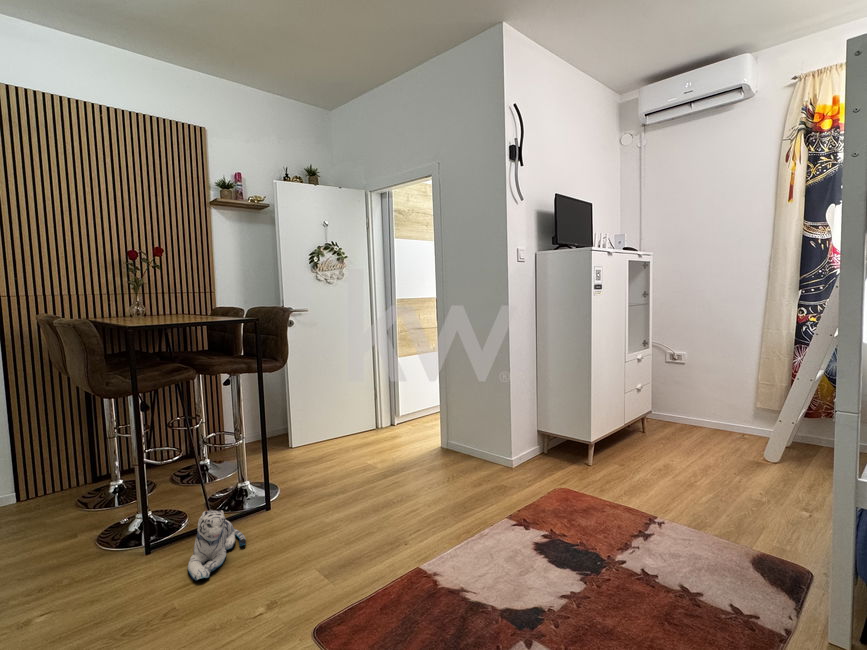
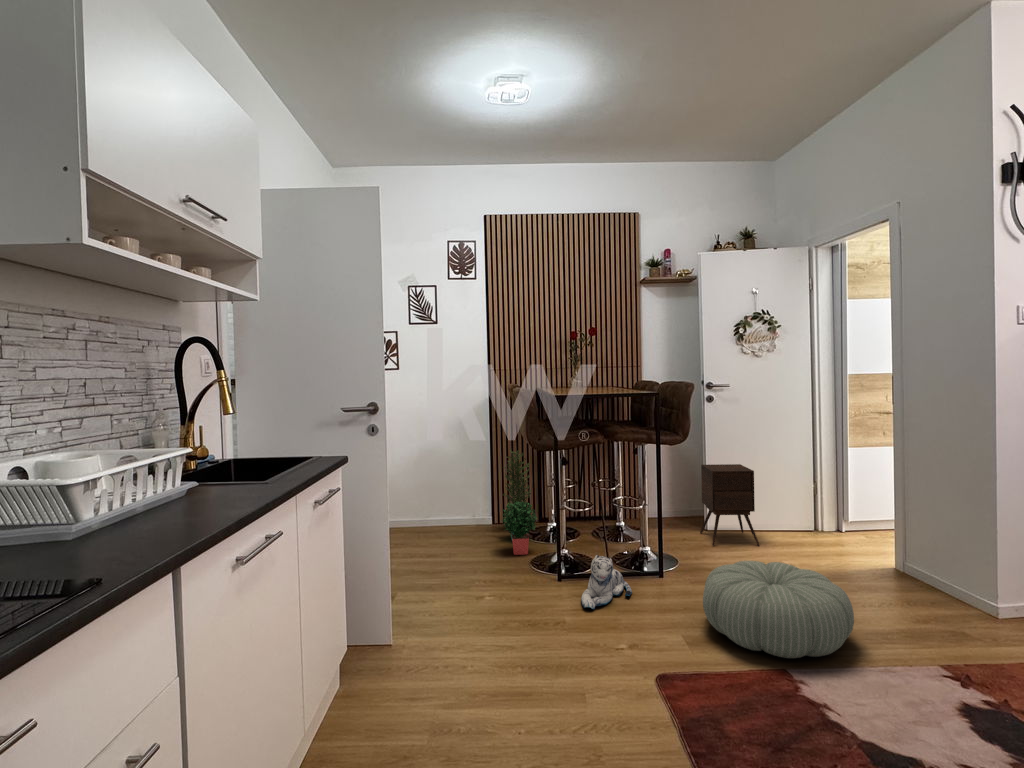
side table: none [286,382,342,462] -> present [700,464,759,546]
potted plant: none [30,399,101,539] -> present [502,449,537,555]
pouf: none [329,467,454,560] -> present [703,561,854,658]

